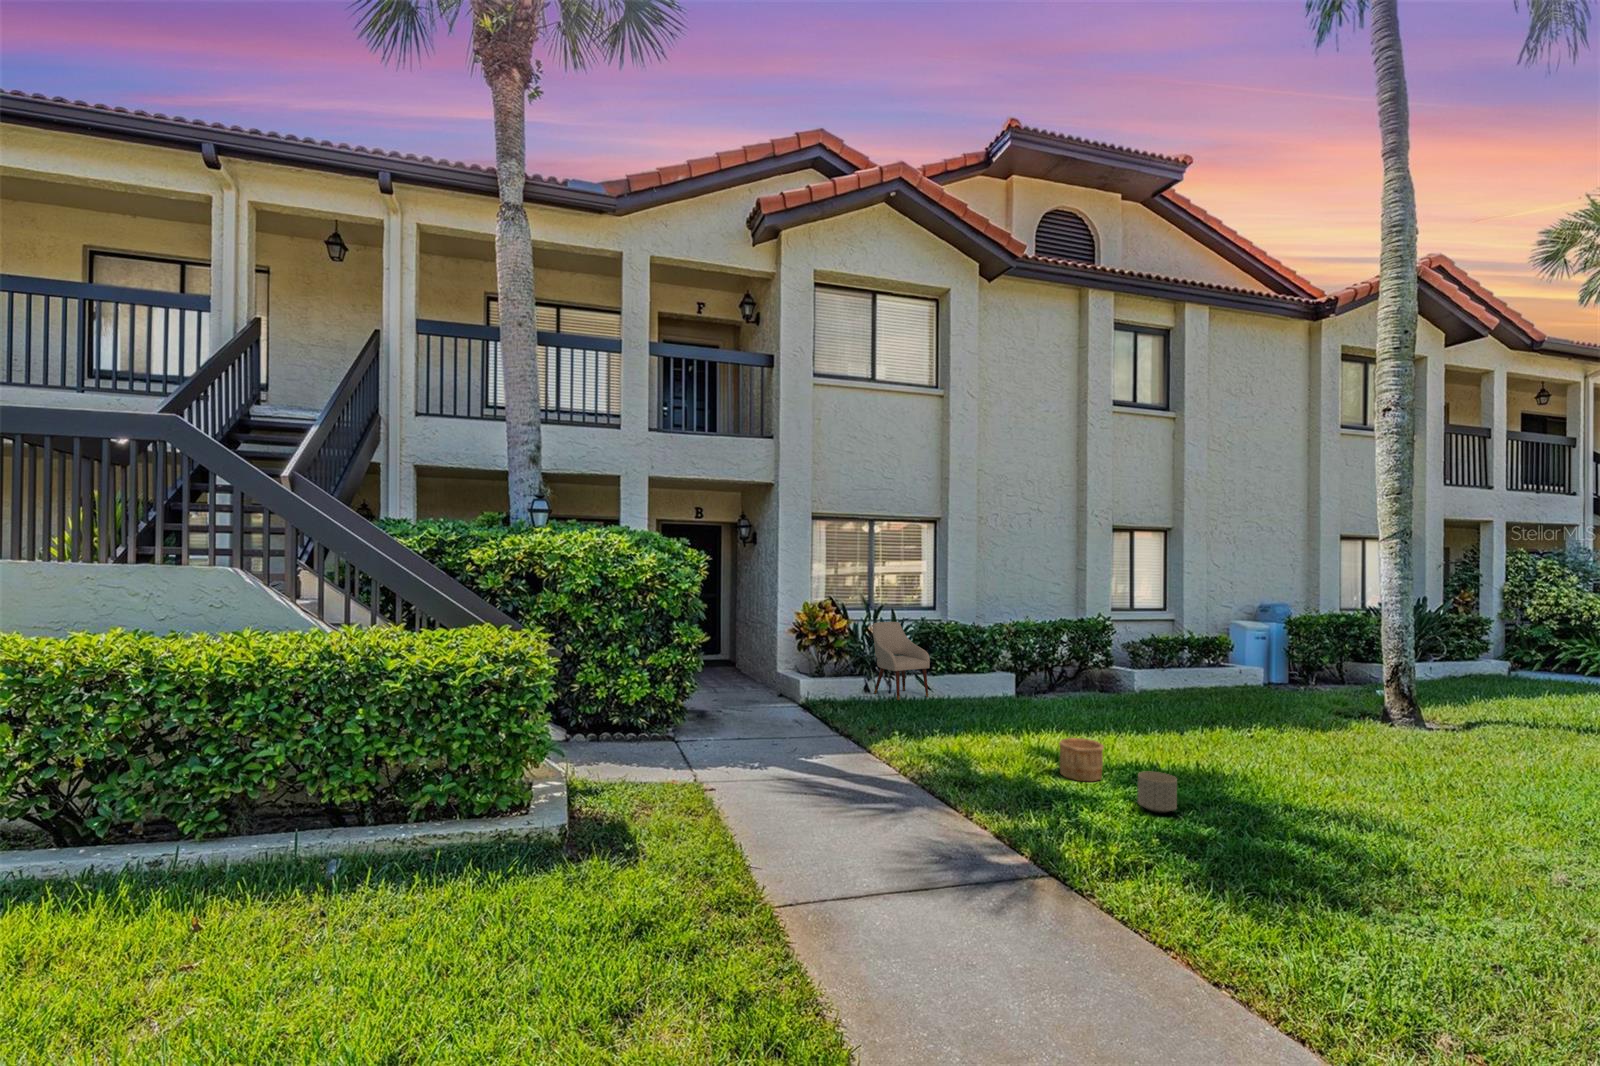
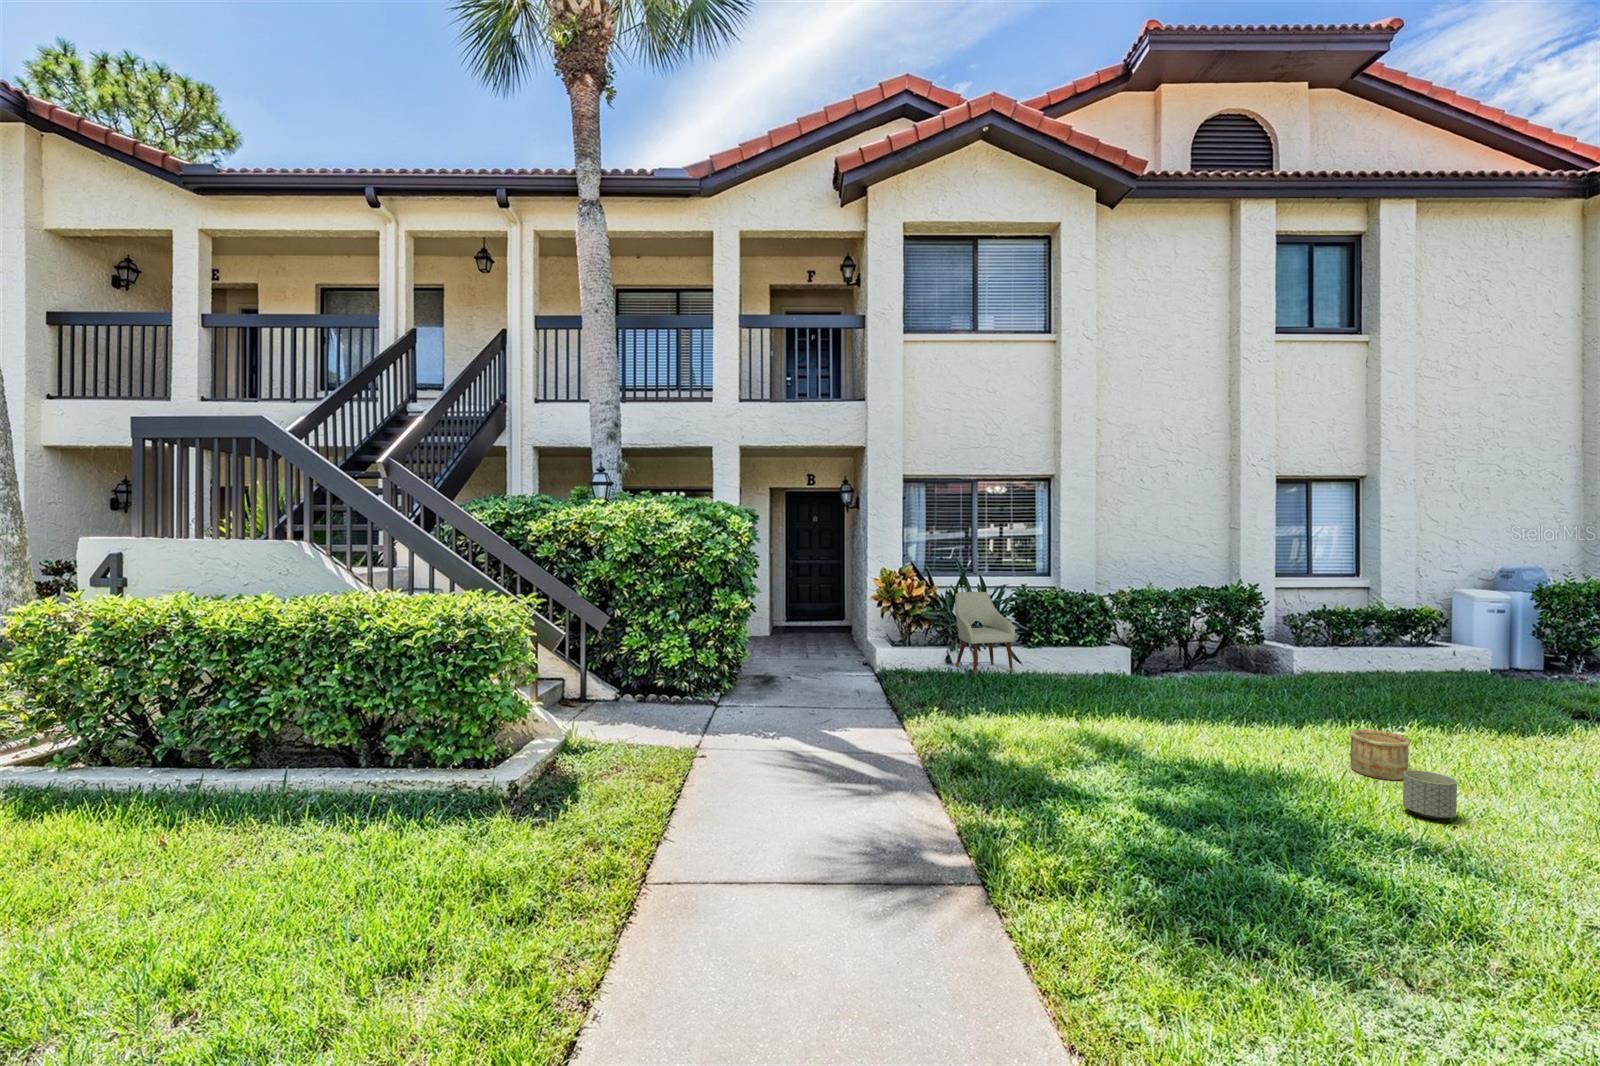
wooden bucket: present [1059,738,1104,781] -> present [1349,729,1410,780]
planter: present [1138,771,1177,813] -> present [1403,770,1457,819]

